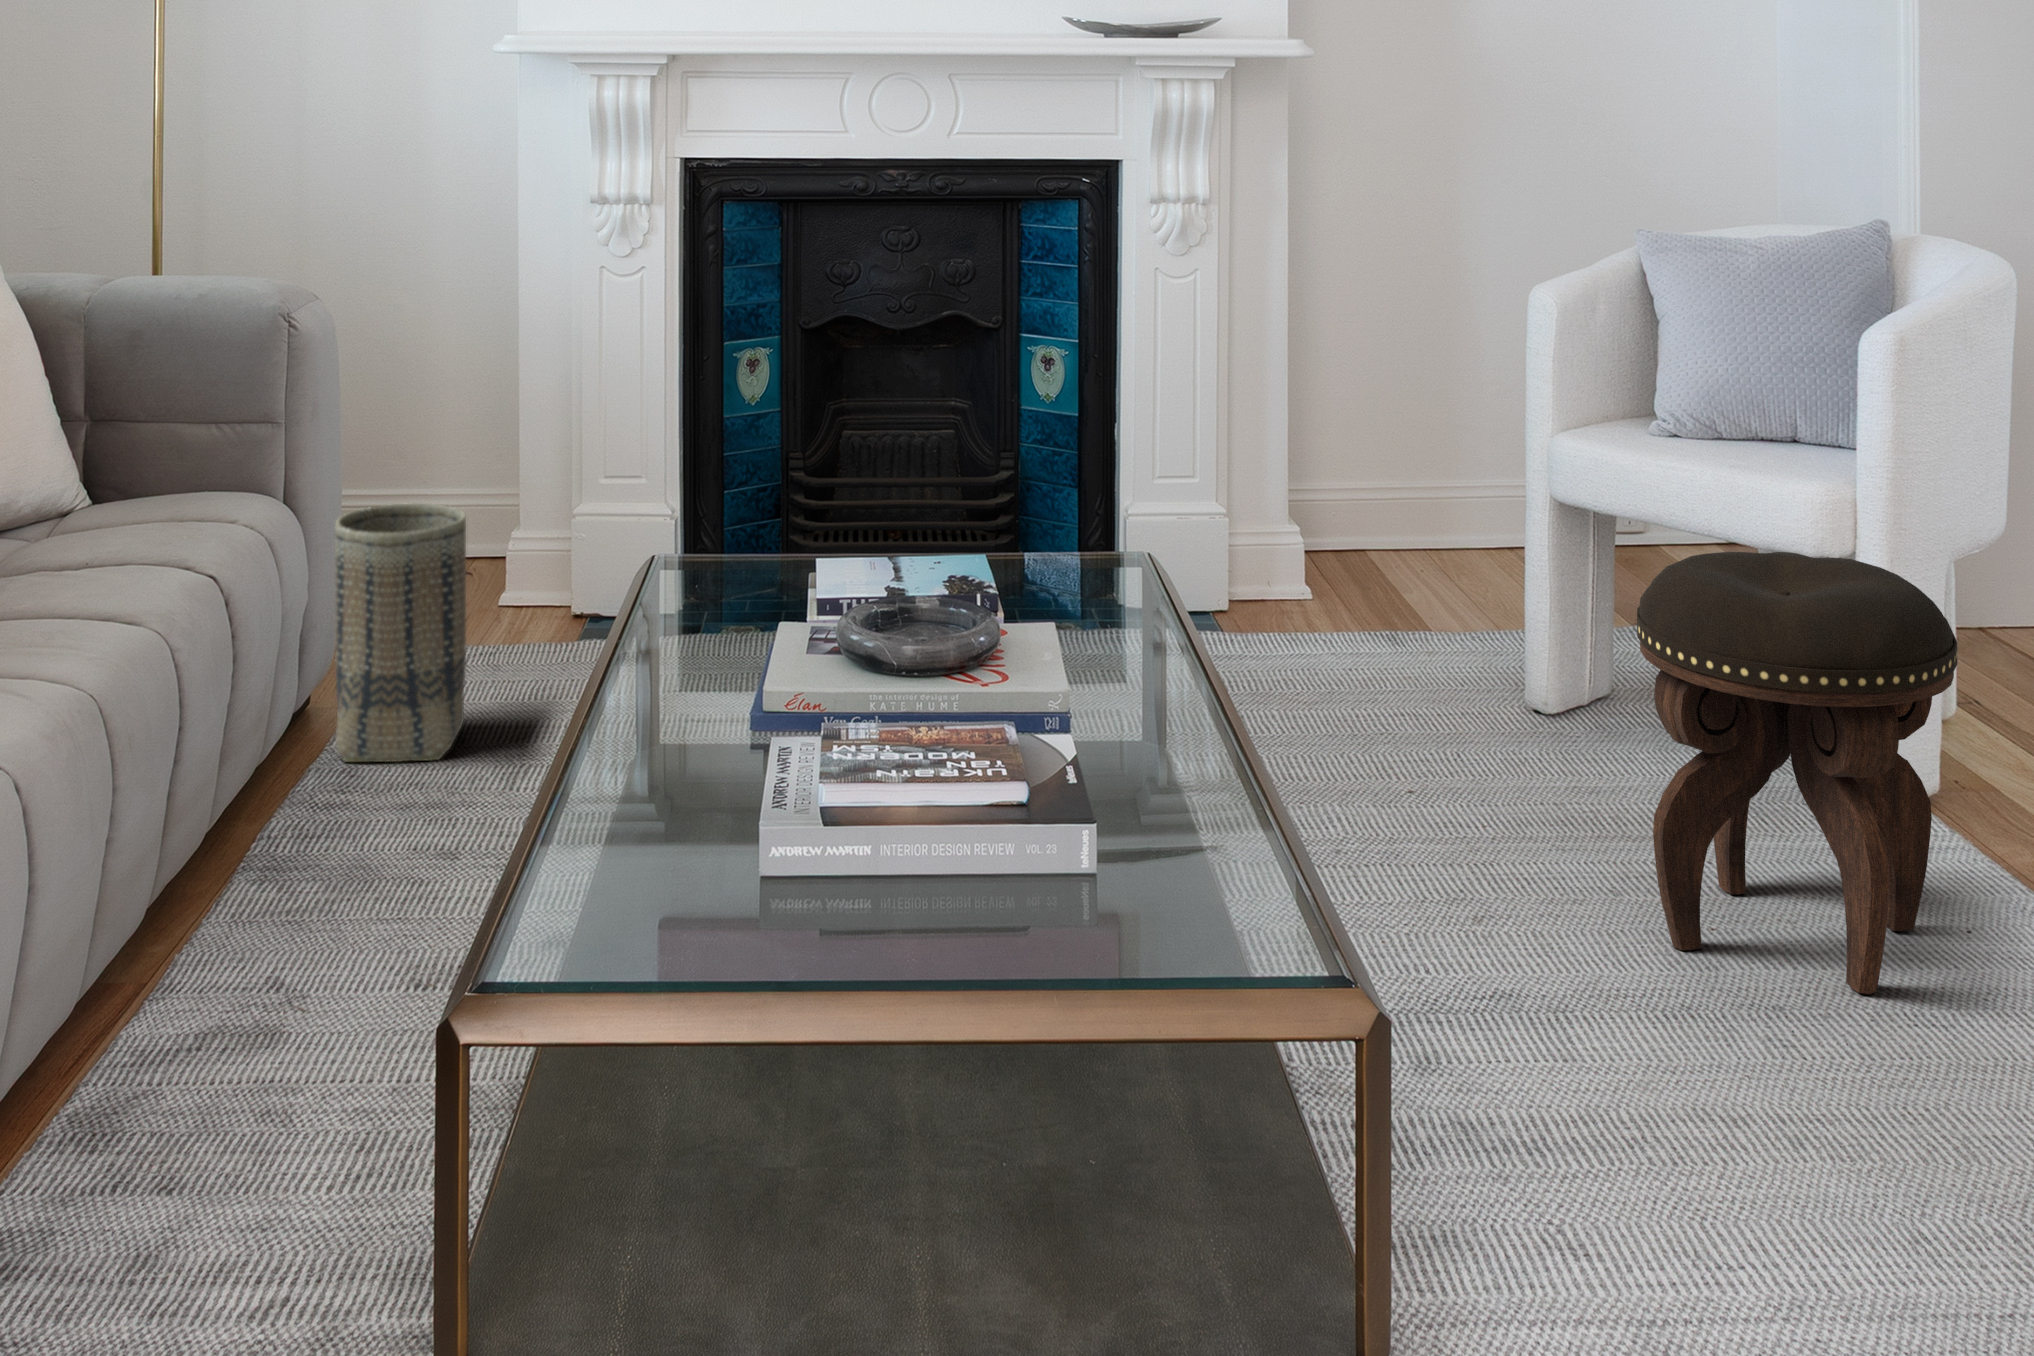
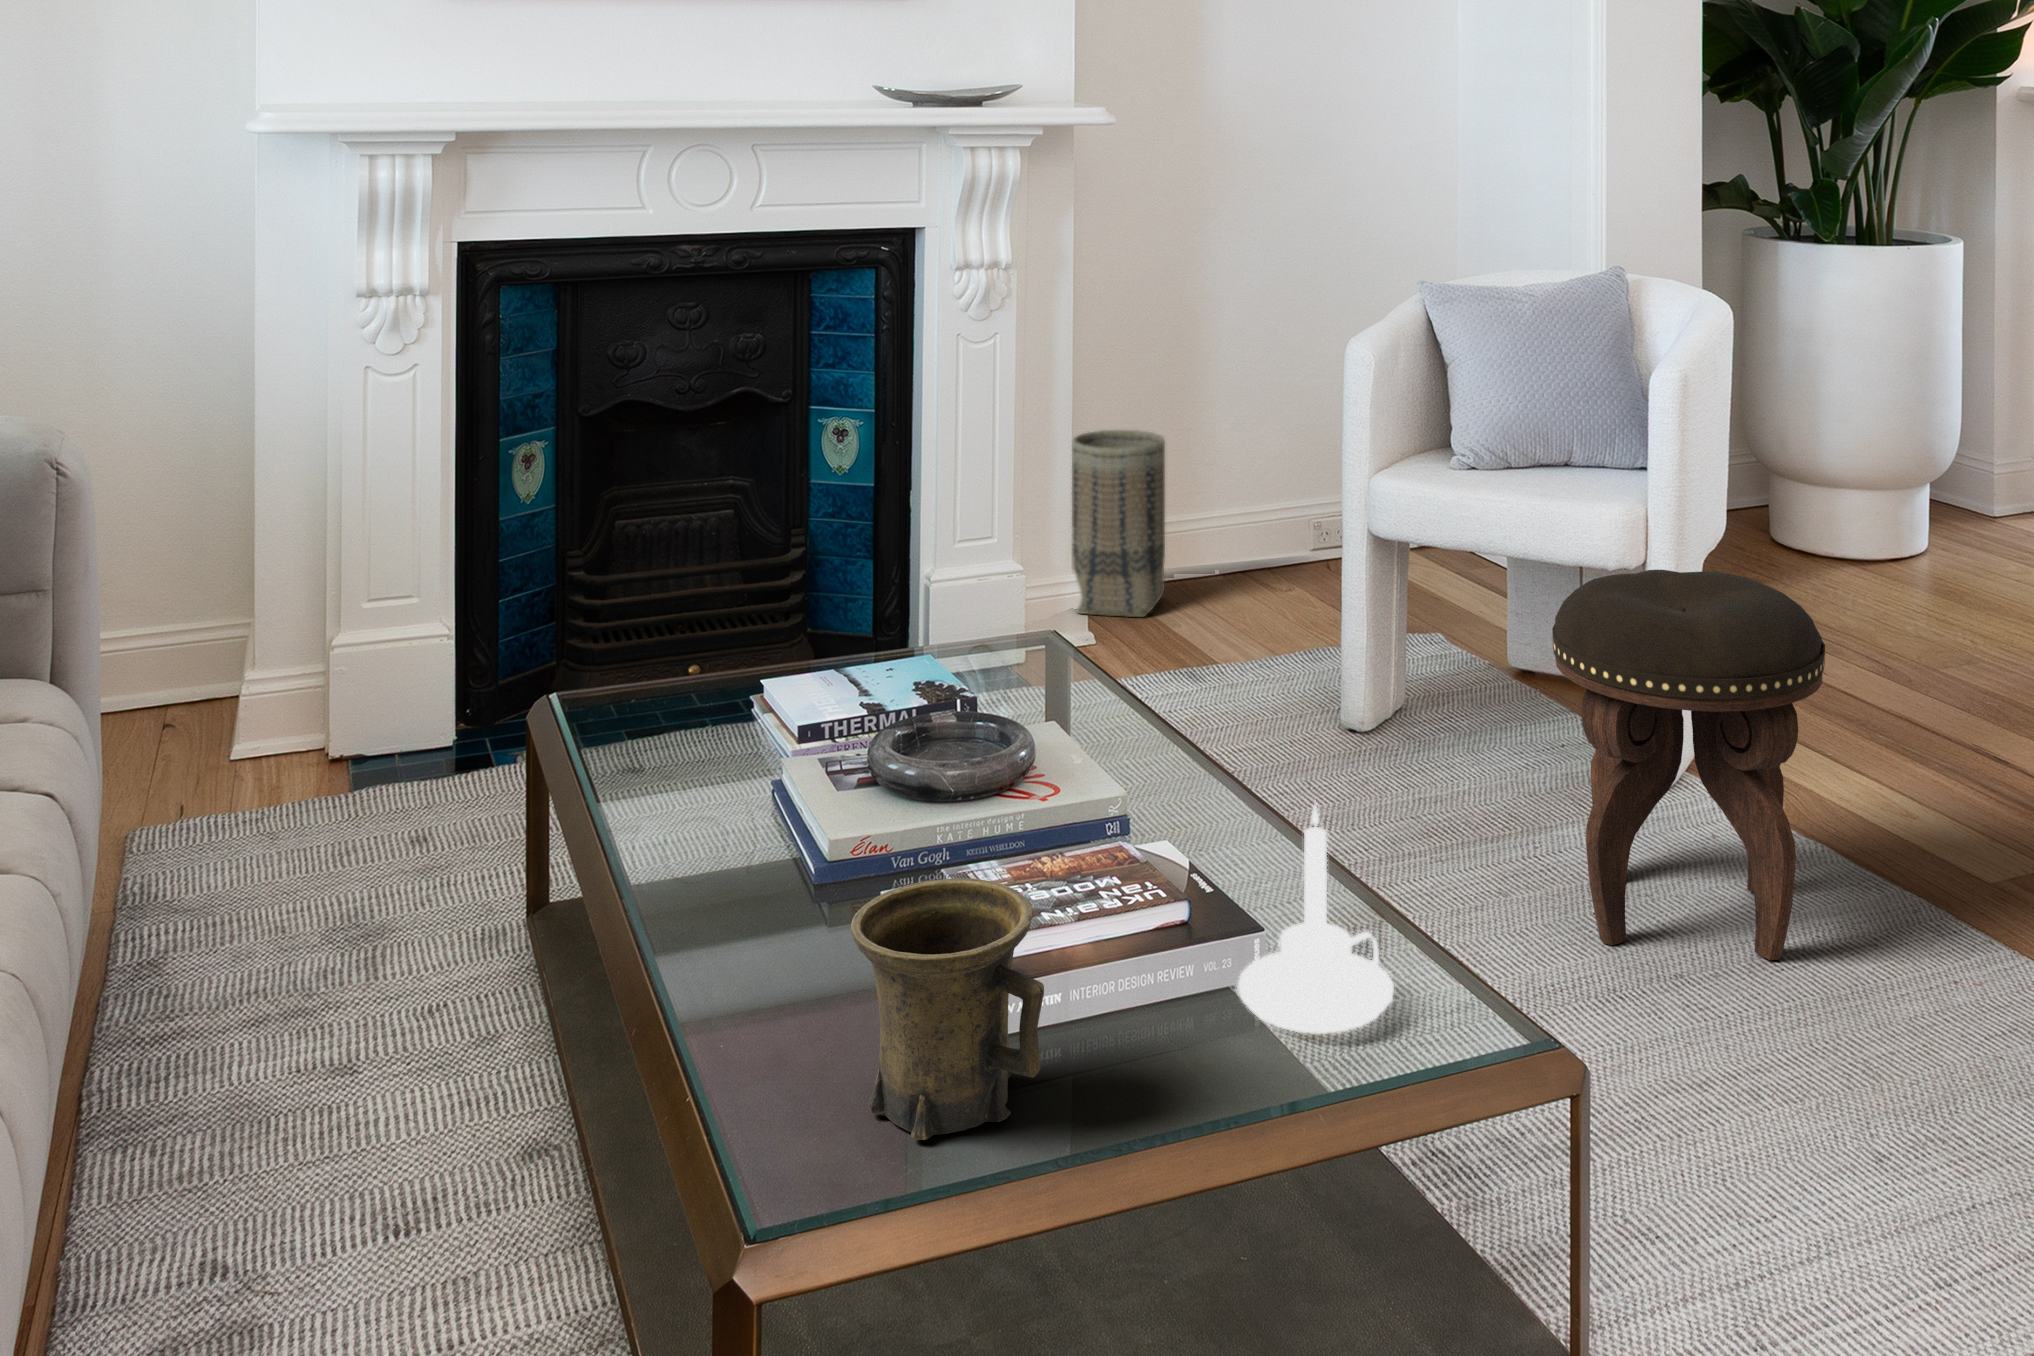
basket: present [335,503,466,762] -> present [1072,430,1165,617]
candle holder: none [1002,676,1156,899] -> present [1237,804,1394,1034]
mug: none [609,700,775,915] -> present [851,878,1044,1140]

